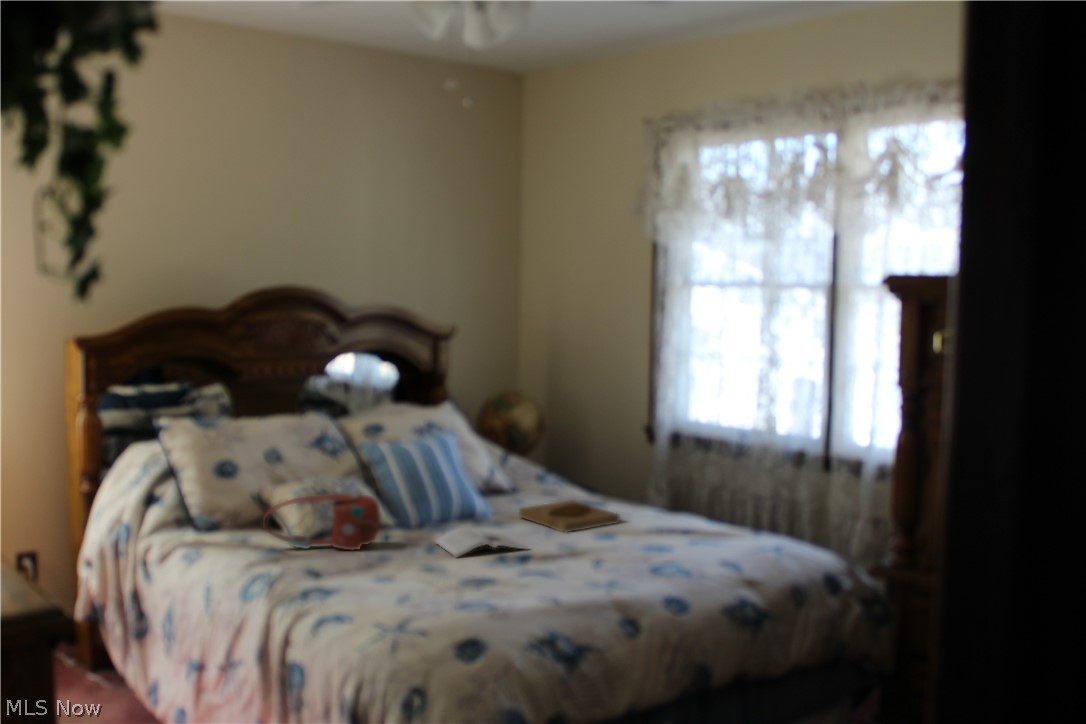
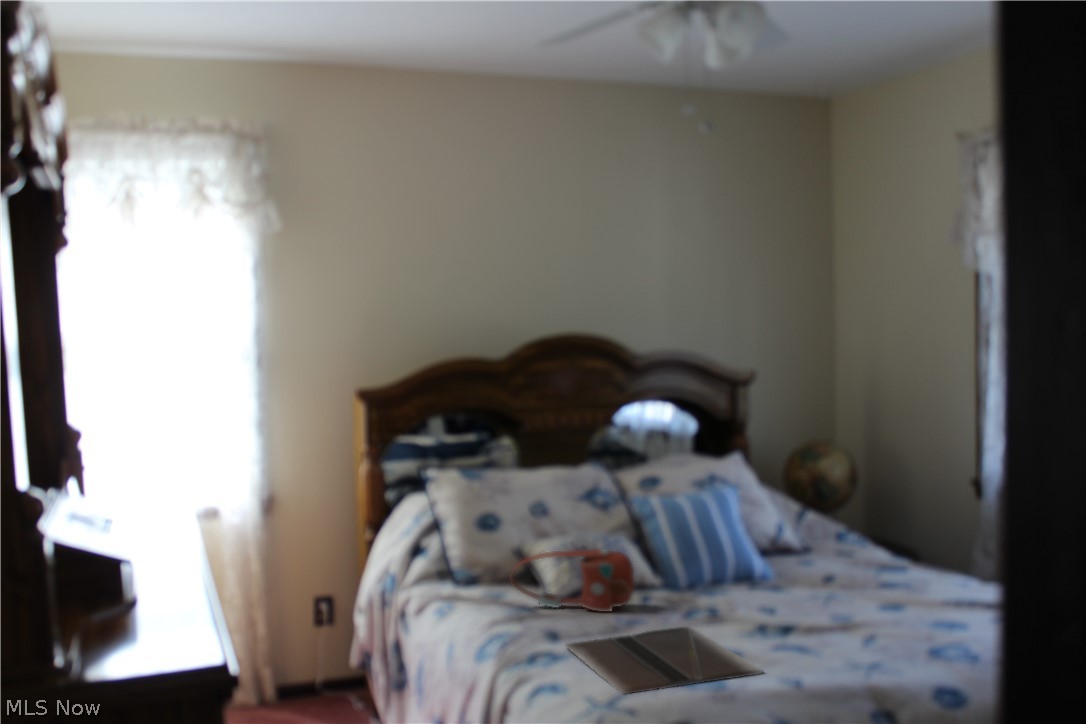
tray: present [519,500,620,532] -> none [804,565,926,603]
magazine: present [435,528,527,557] -> none [695,592,805,627]
laptop: none [332,558,511,619] -> present [566,626,762,694]

